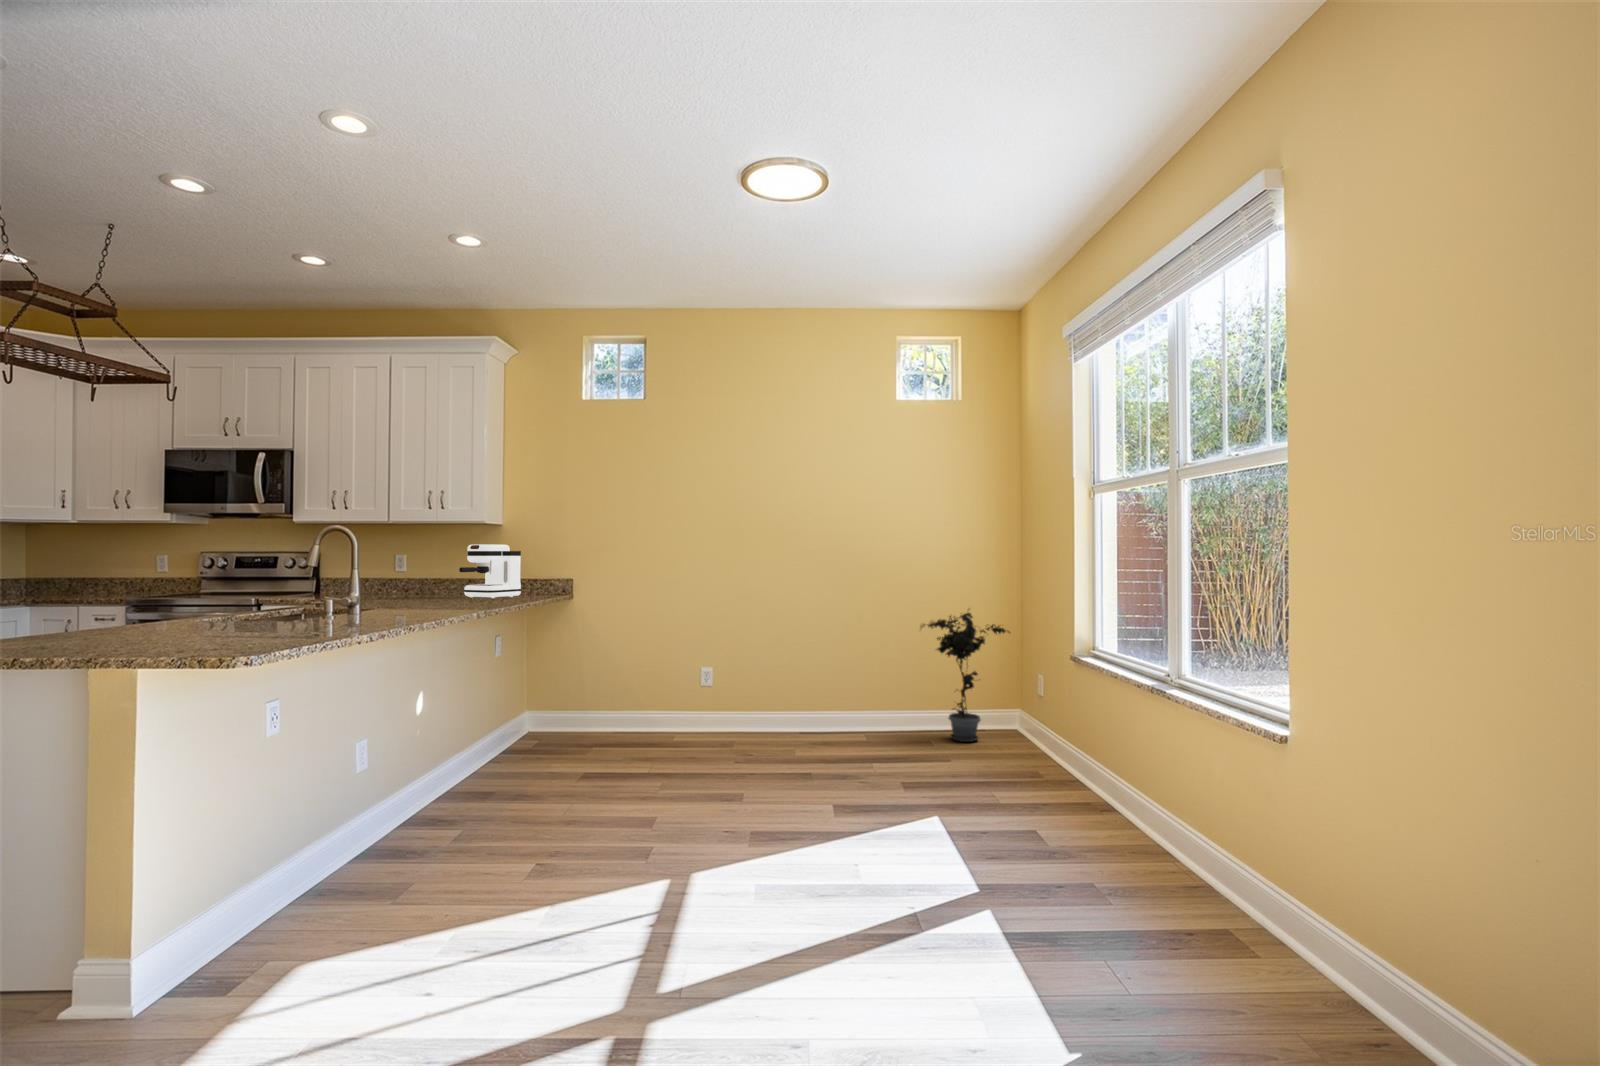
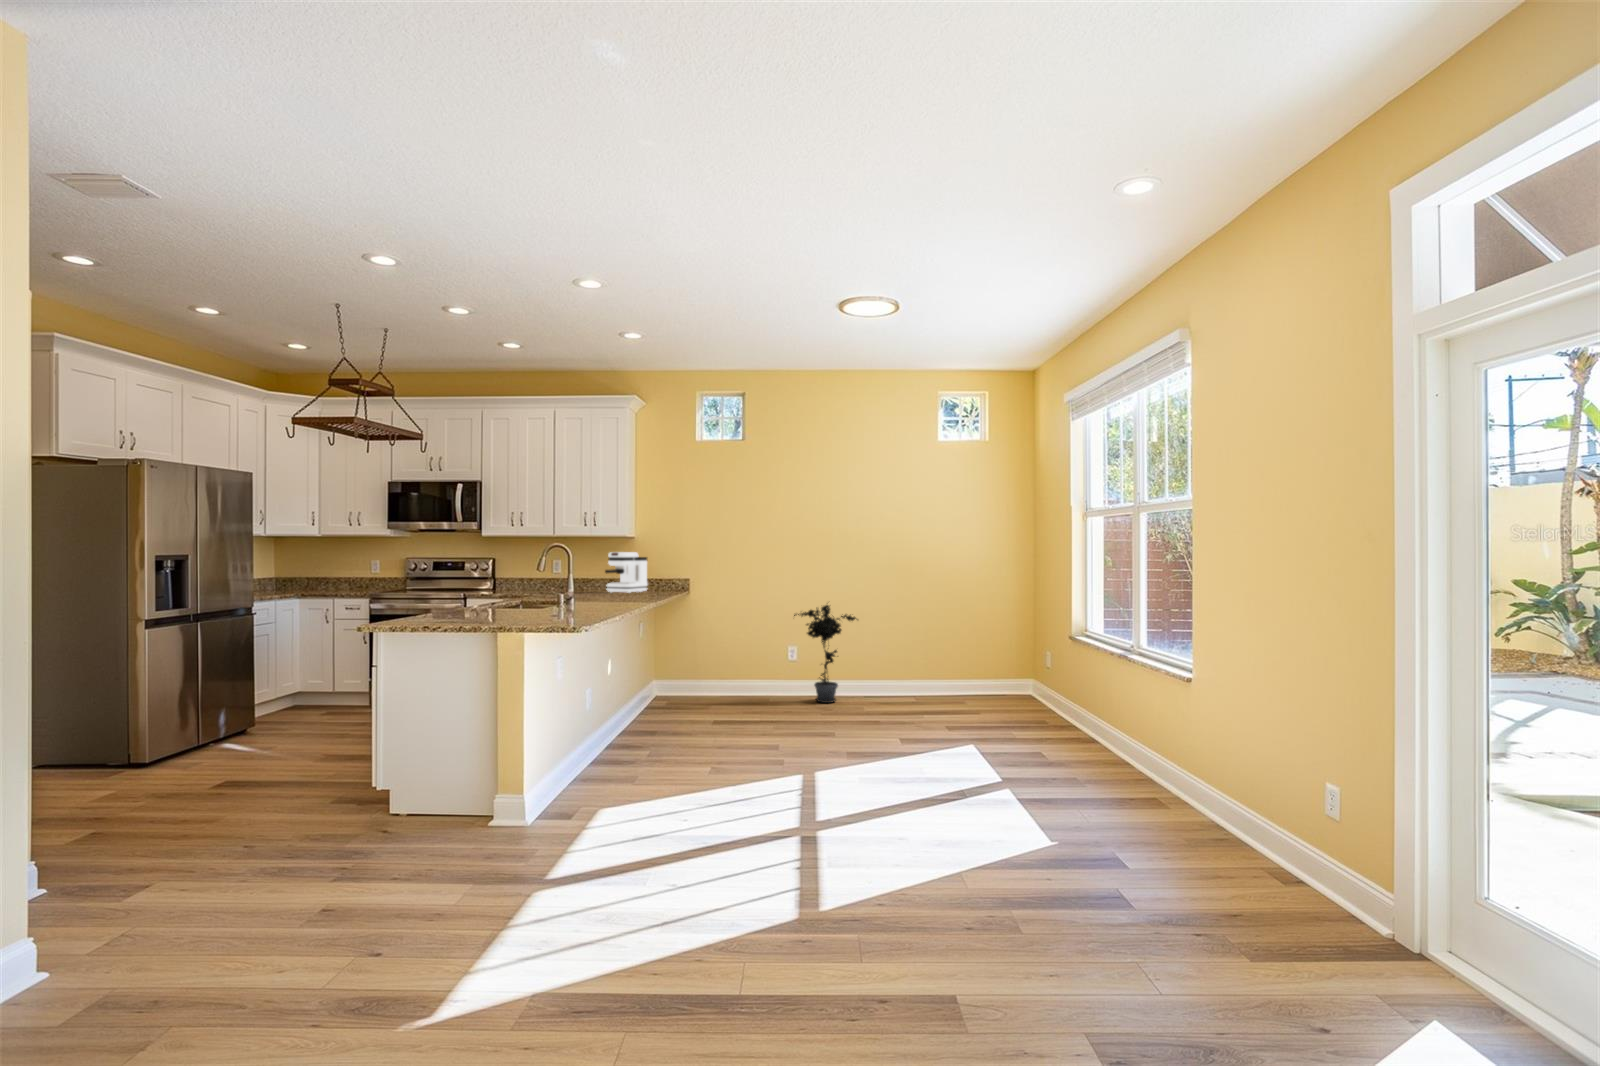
potted plant: present [921,613,1009,742] -> present [794,605,856,703]

